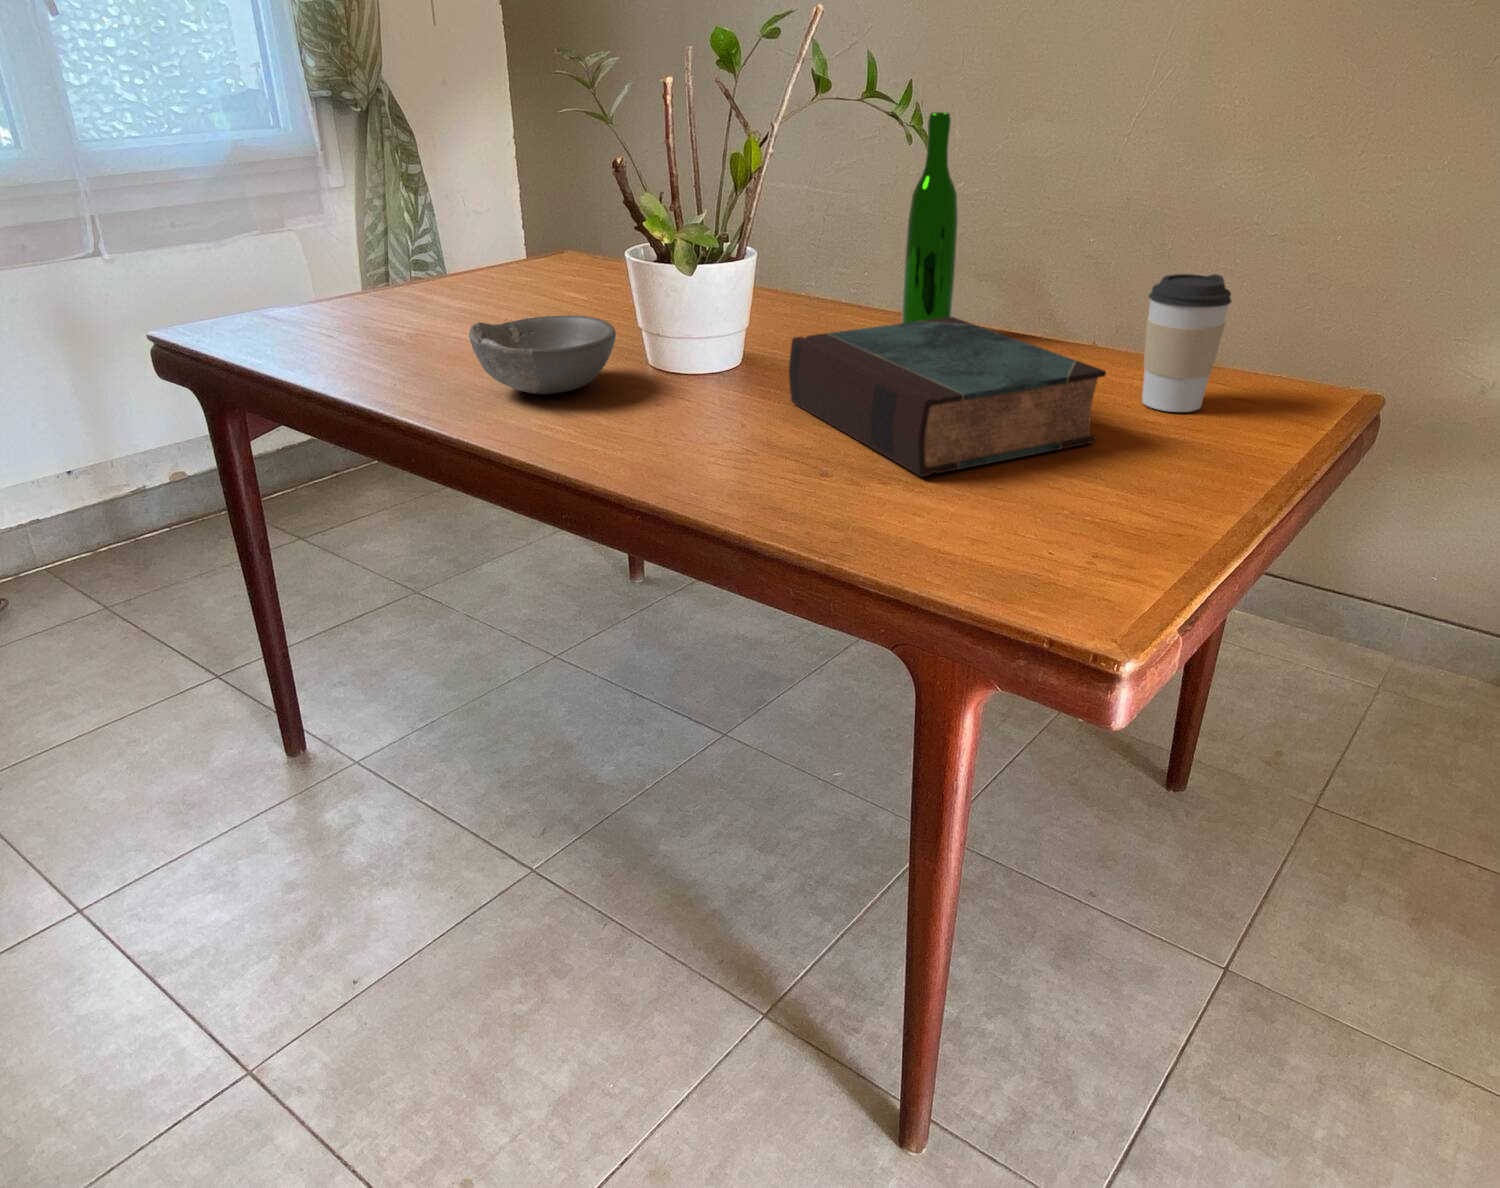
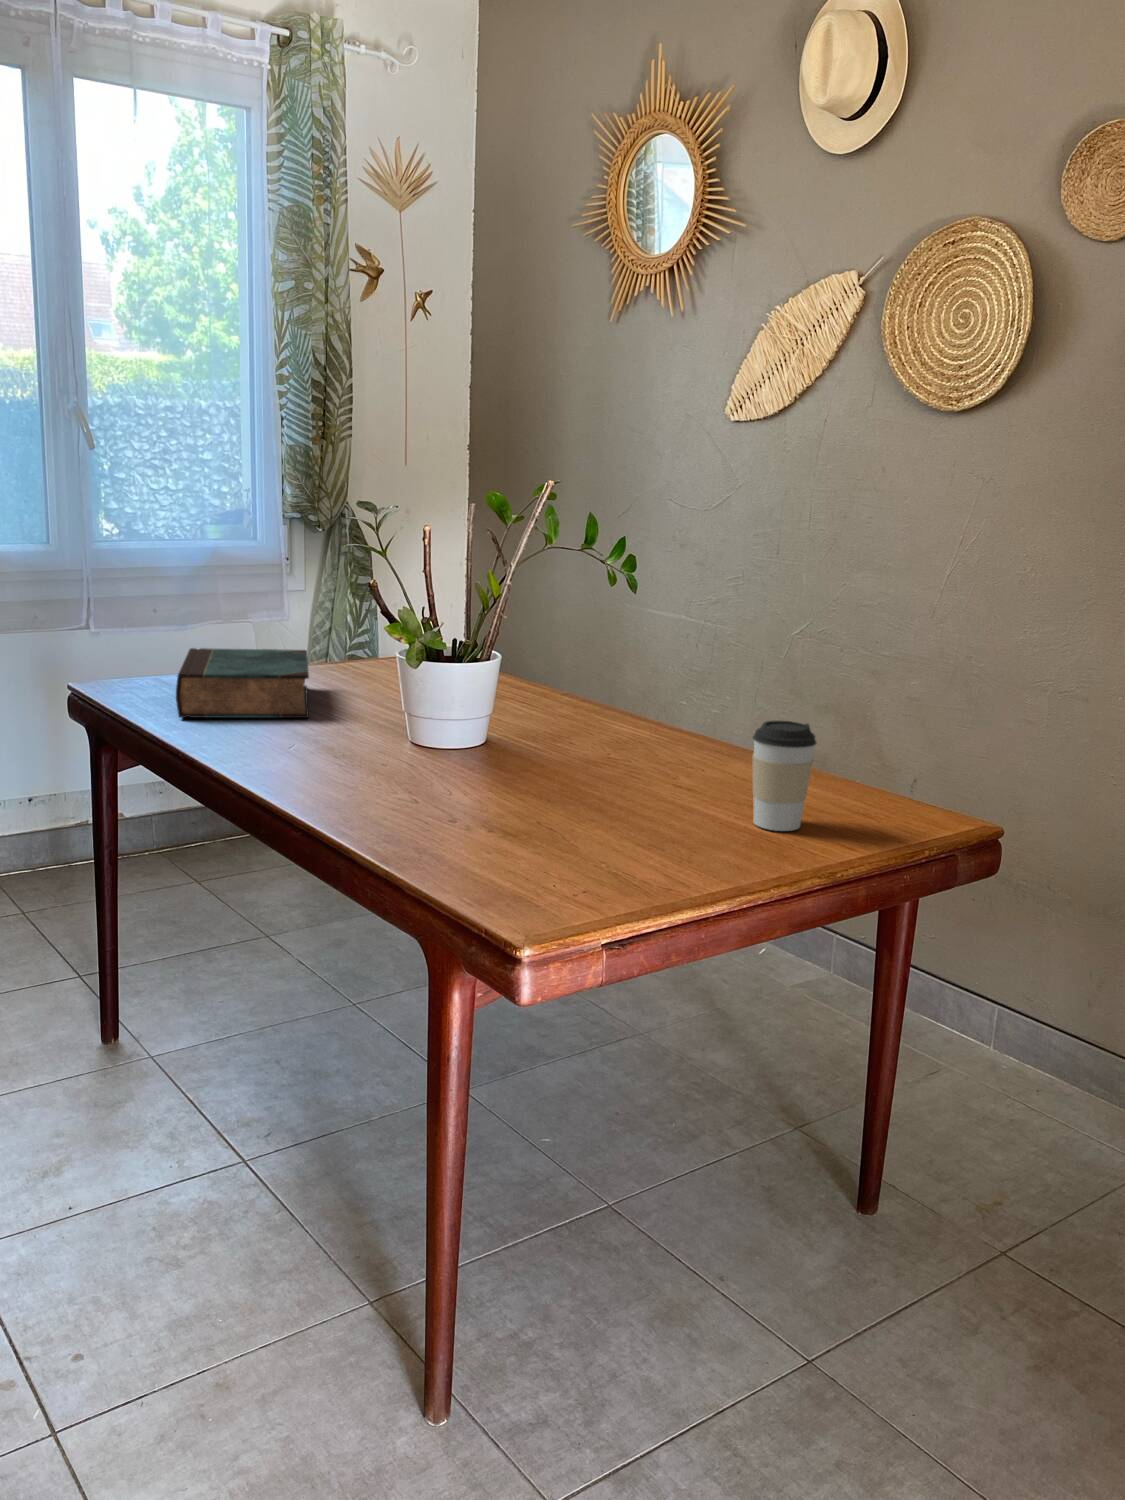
wine bottle: present [902,112,958,323] -> none [626,580,671,760]
bowl: present [469,316,616,394] -> none [256,701,368,759]
book: present [789,317,1106,476] -> present [176,648,309,718]

